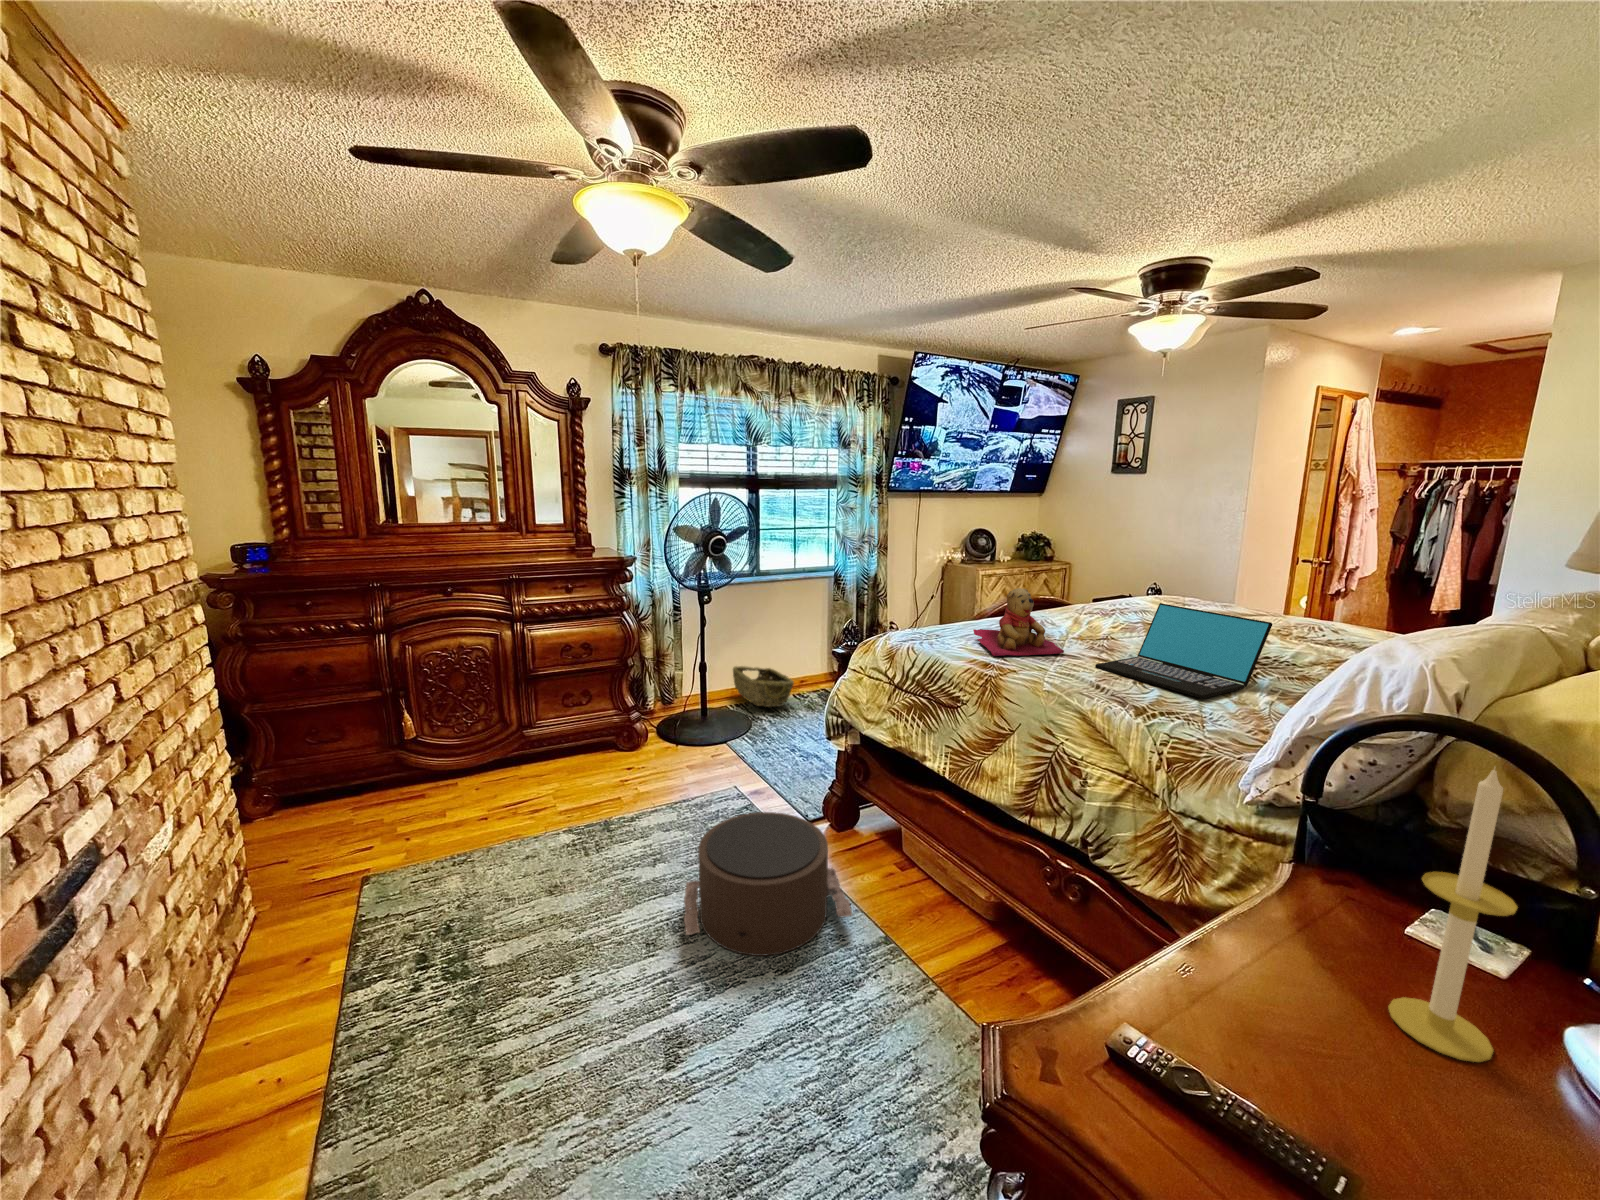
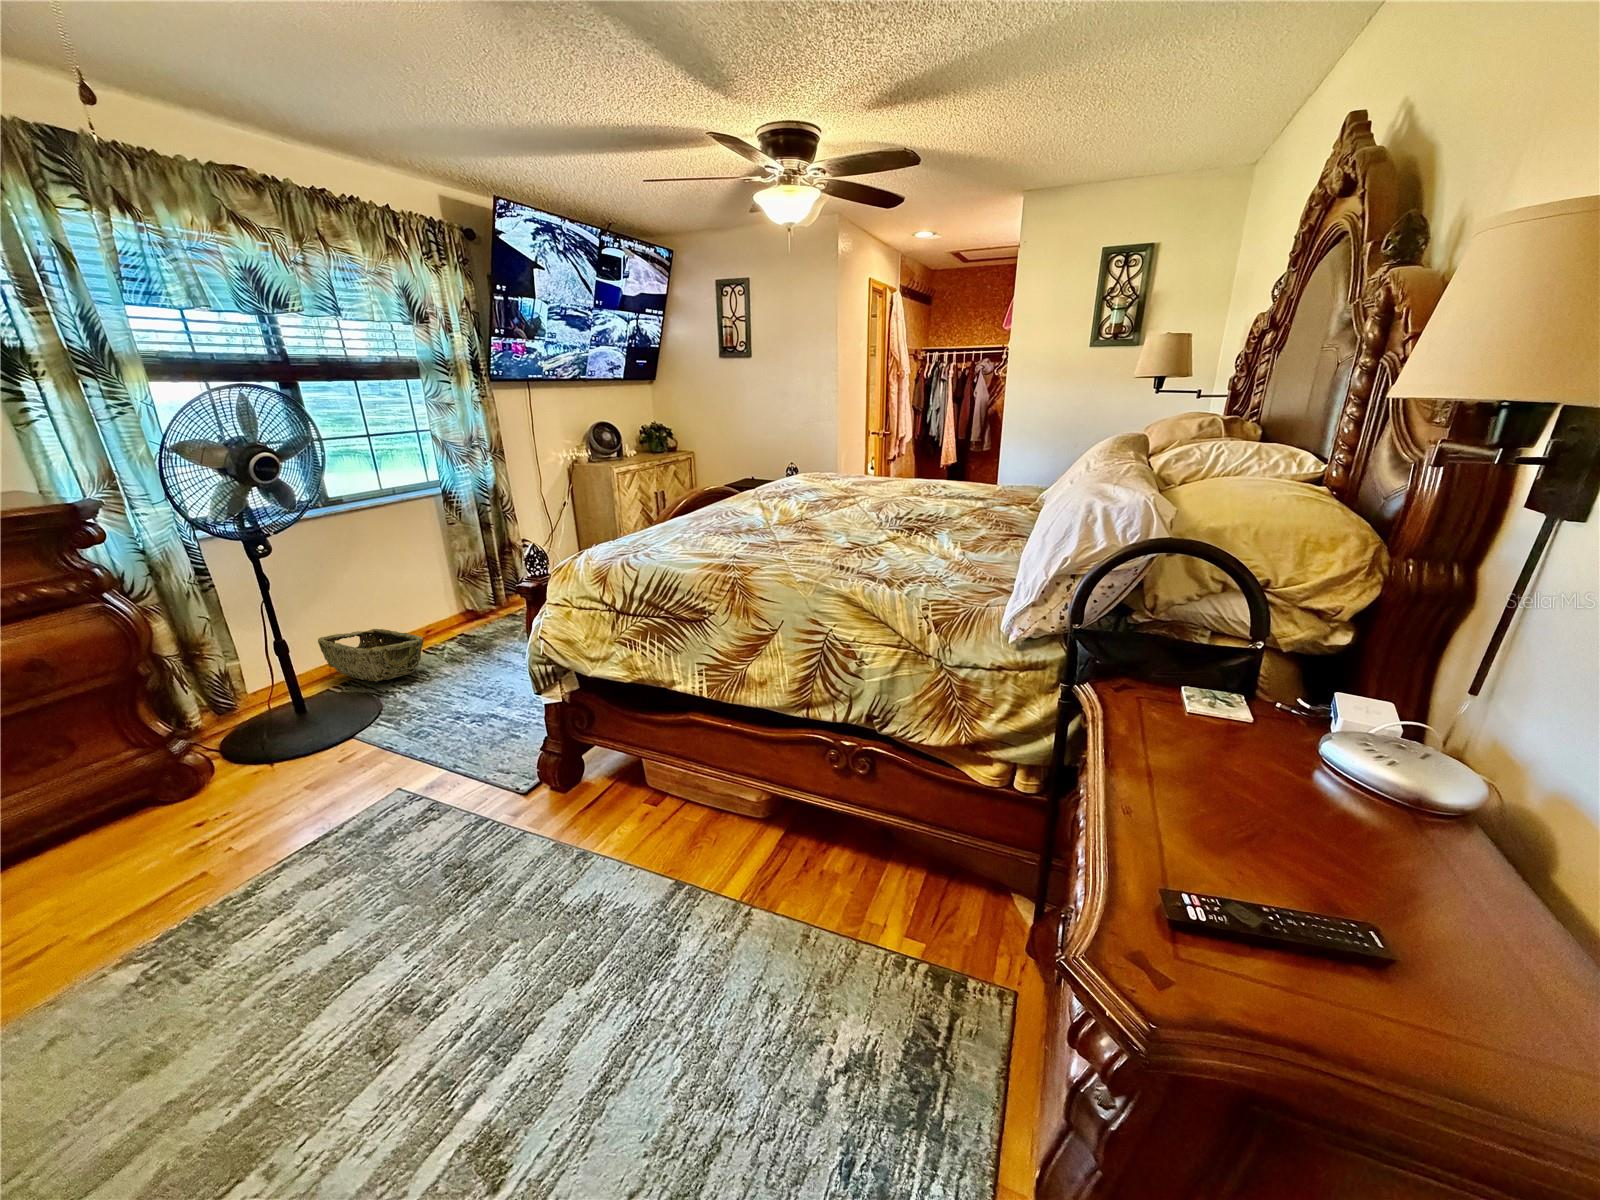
teddy bear: present [973,588,1064,656] -> none [678,479,778,556]
laptop: present [1095,603,1272,698] -> none [814,479,945,561]
candle: present [1388,769,1517,1062] -> none [1224,561,1315,784]
pouf: present [684,812,852,956] -> none [398,799,641,1011]

